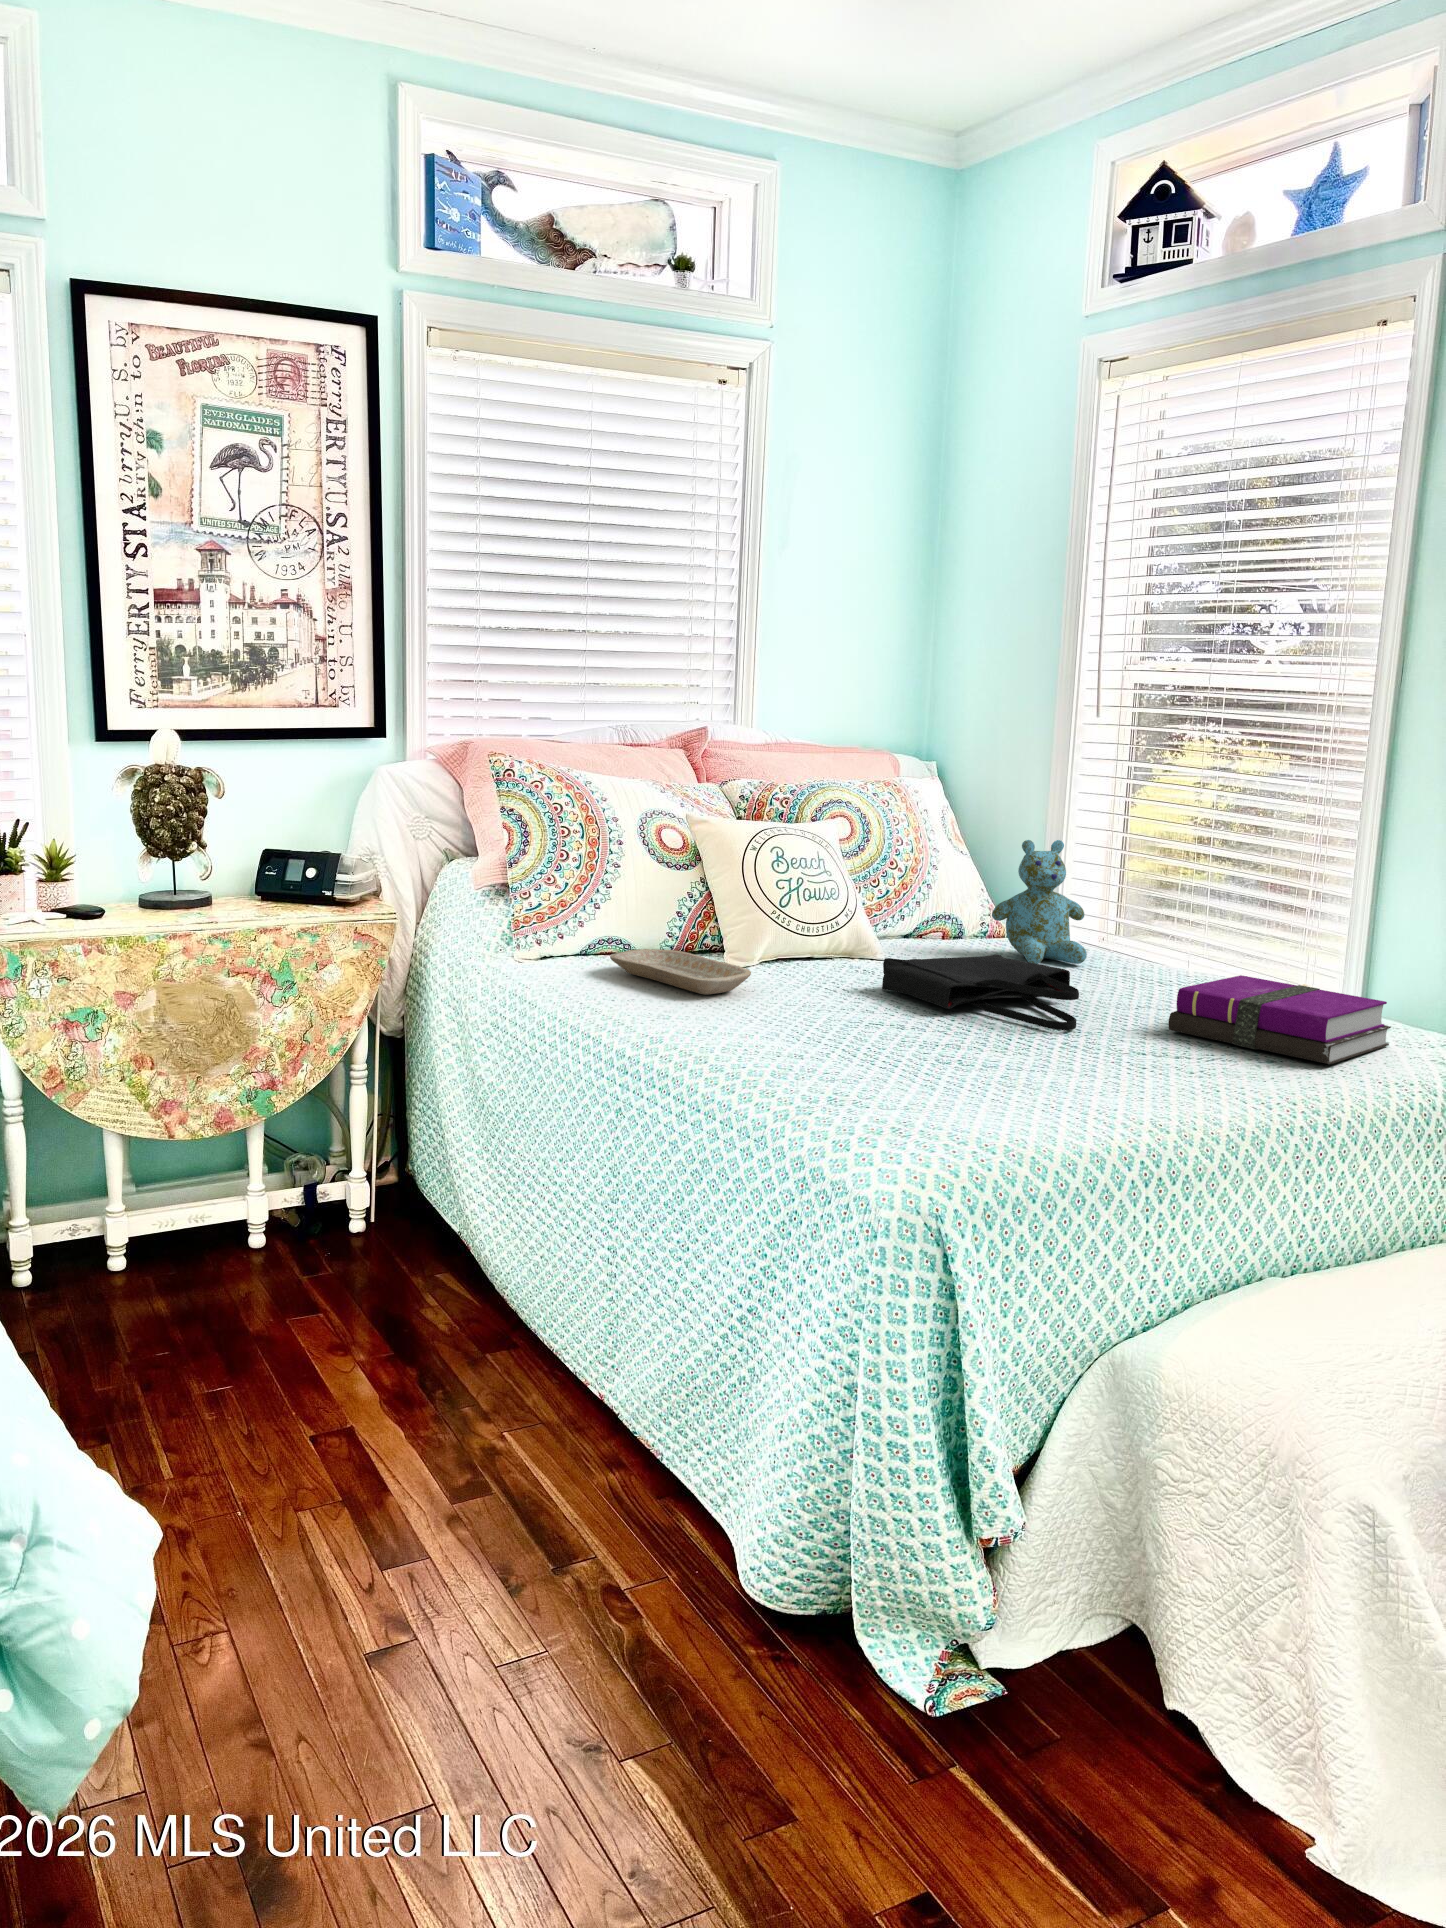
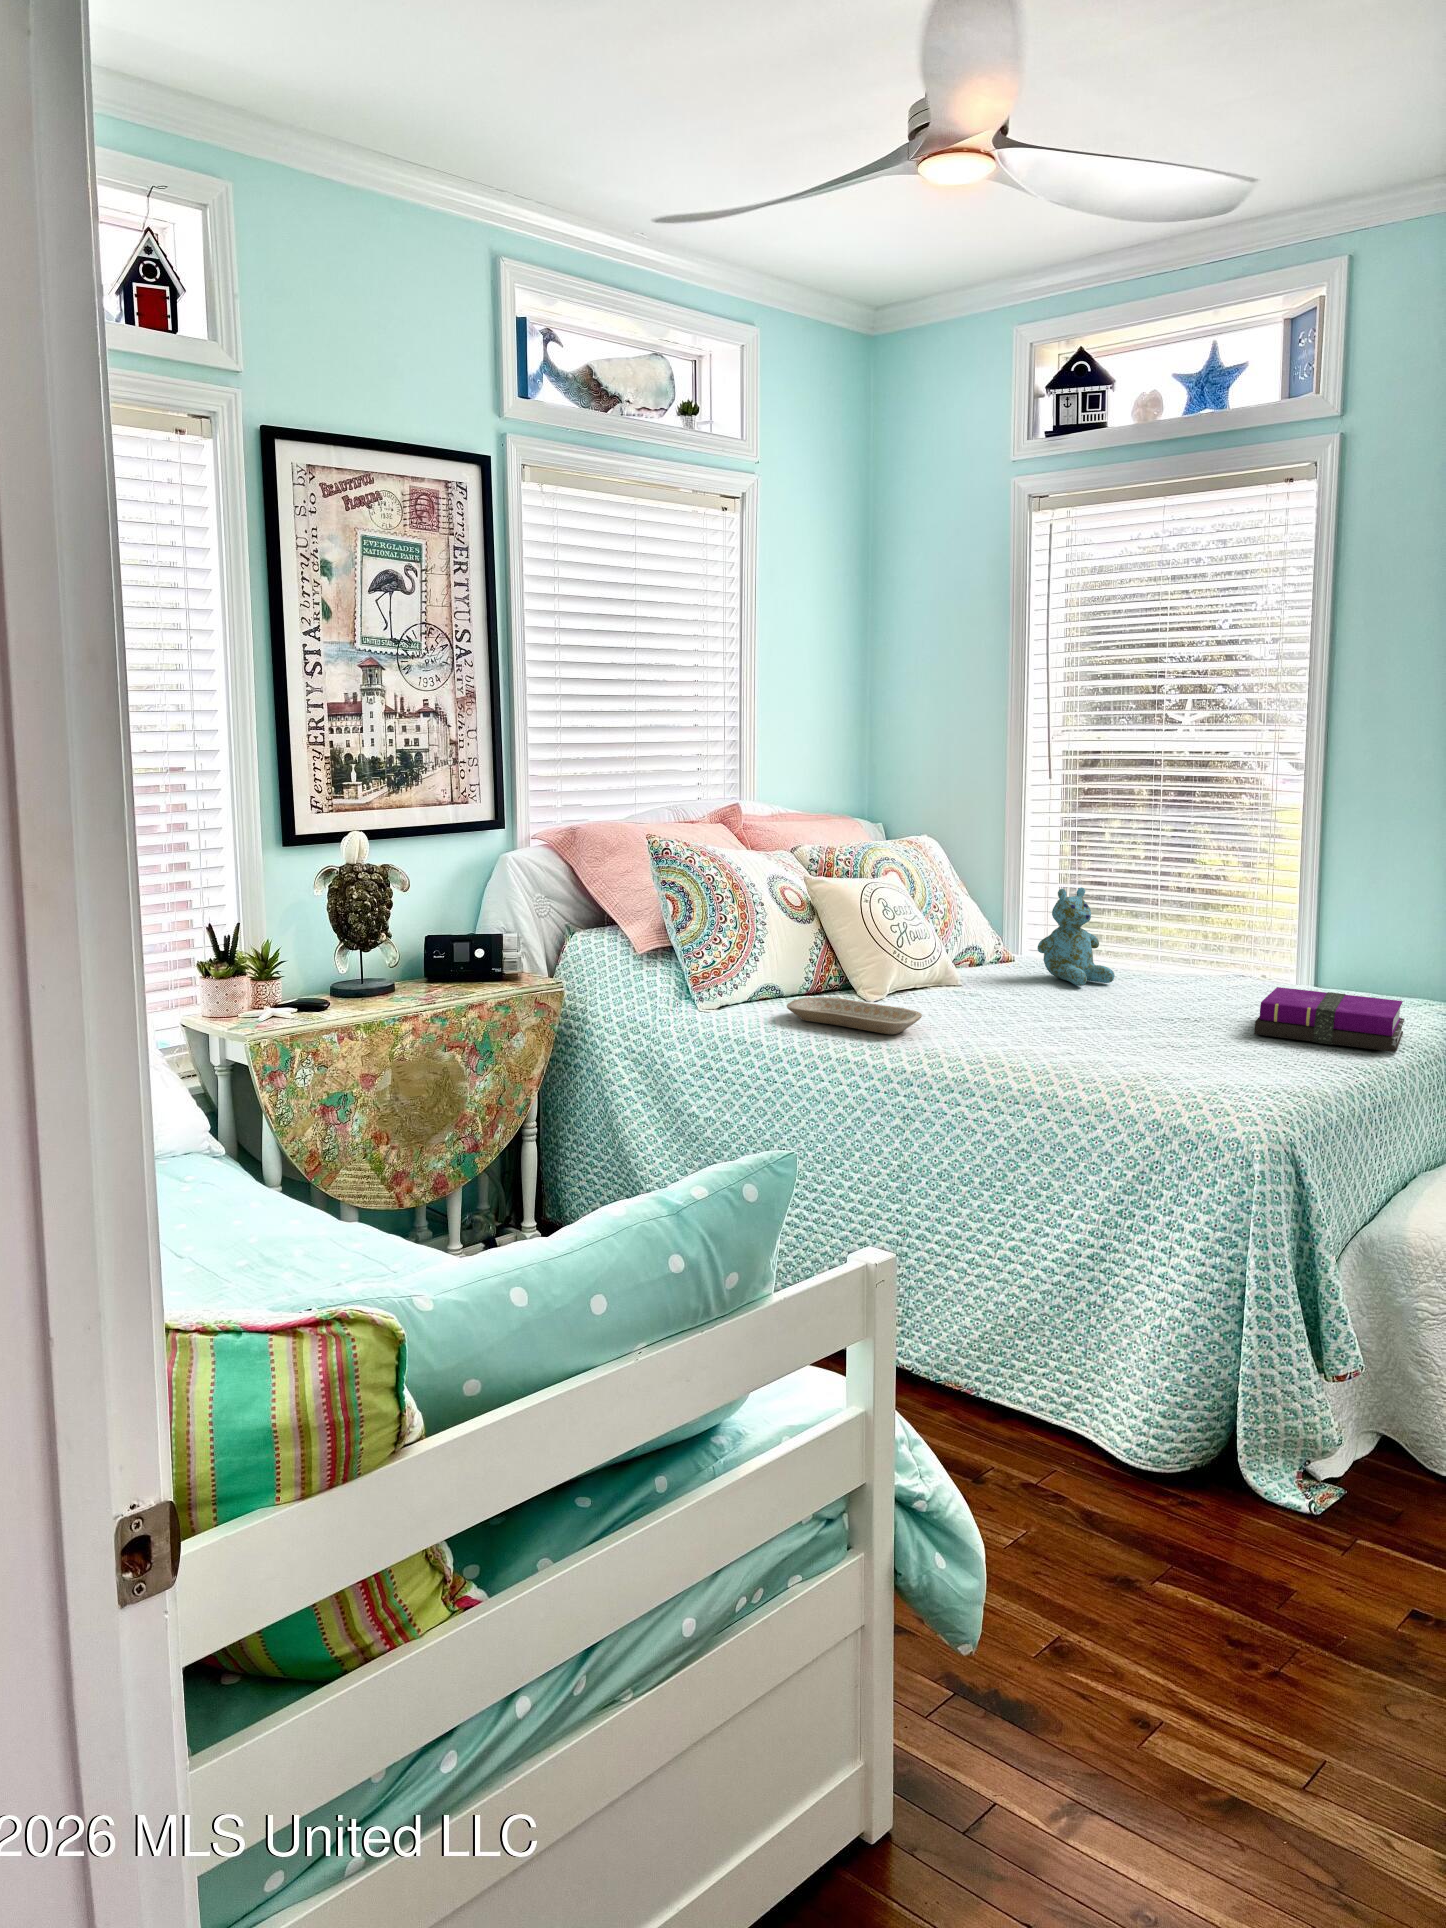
tote bag: present [882,954,1079,1030] -> none [1009,982,1196,1041]

